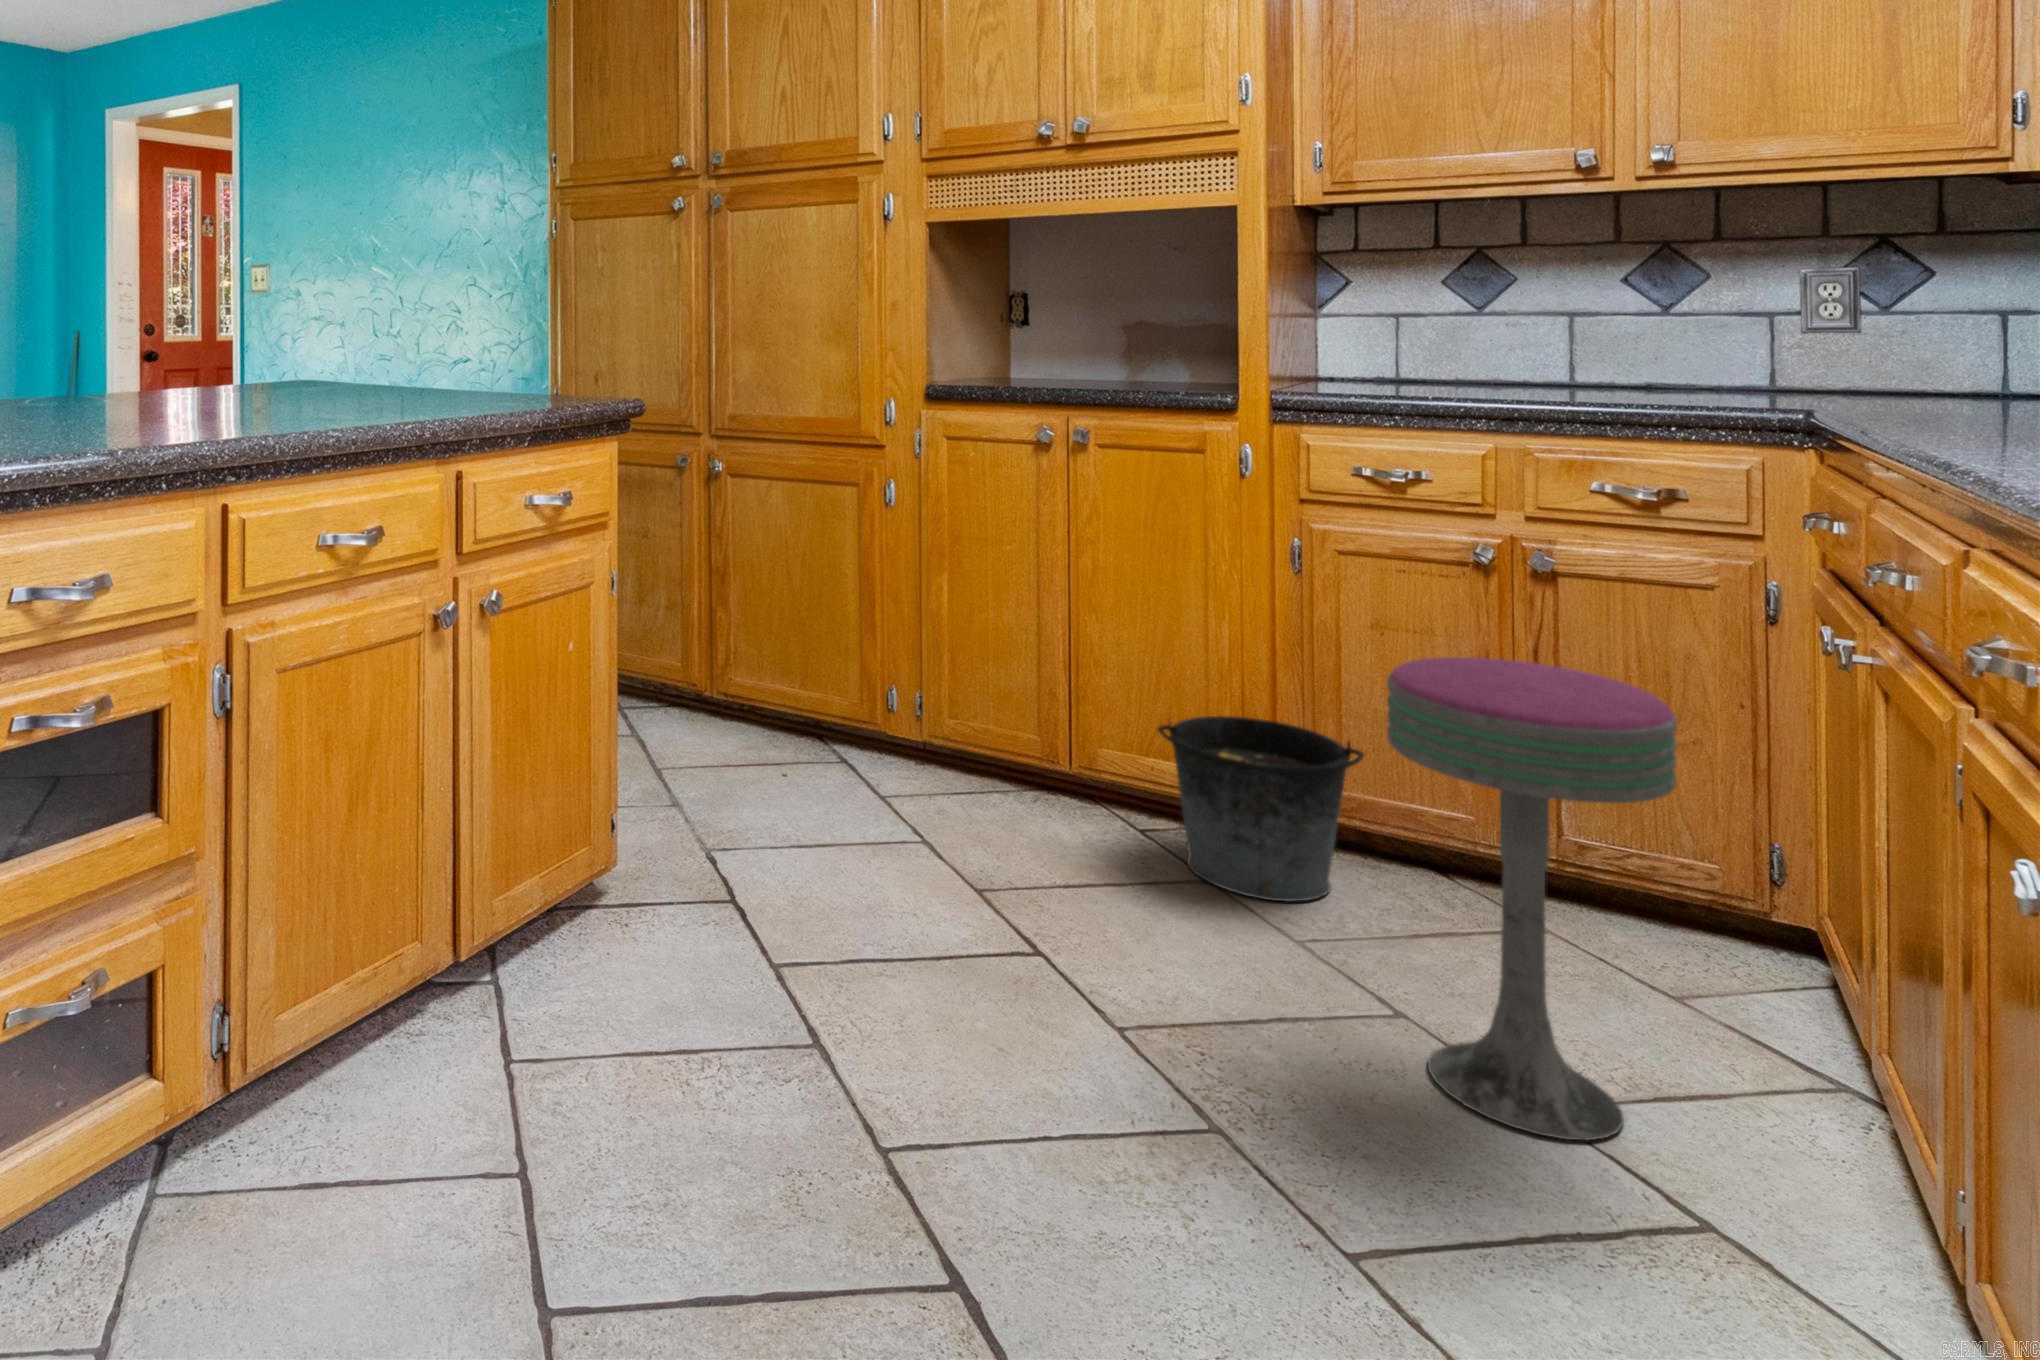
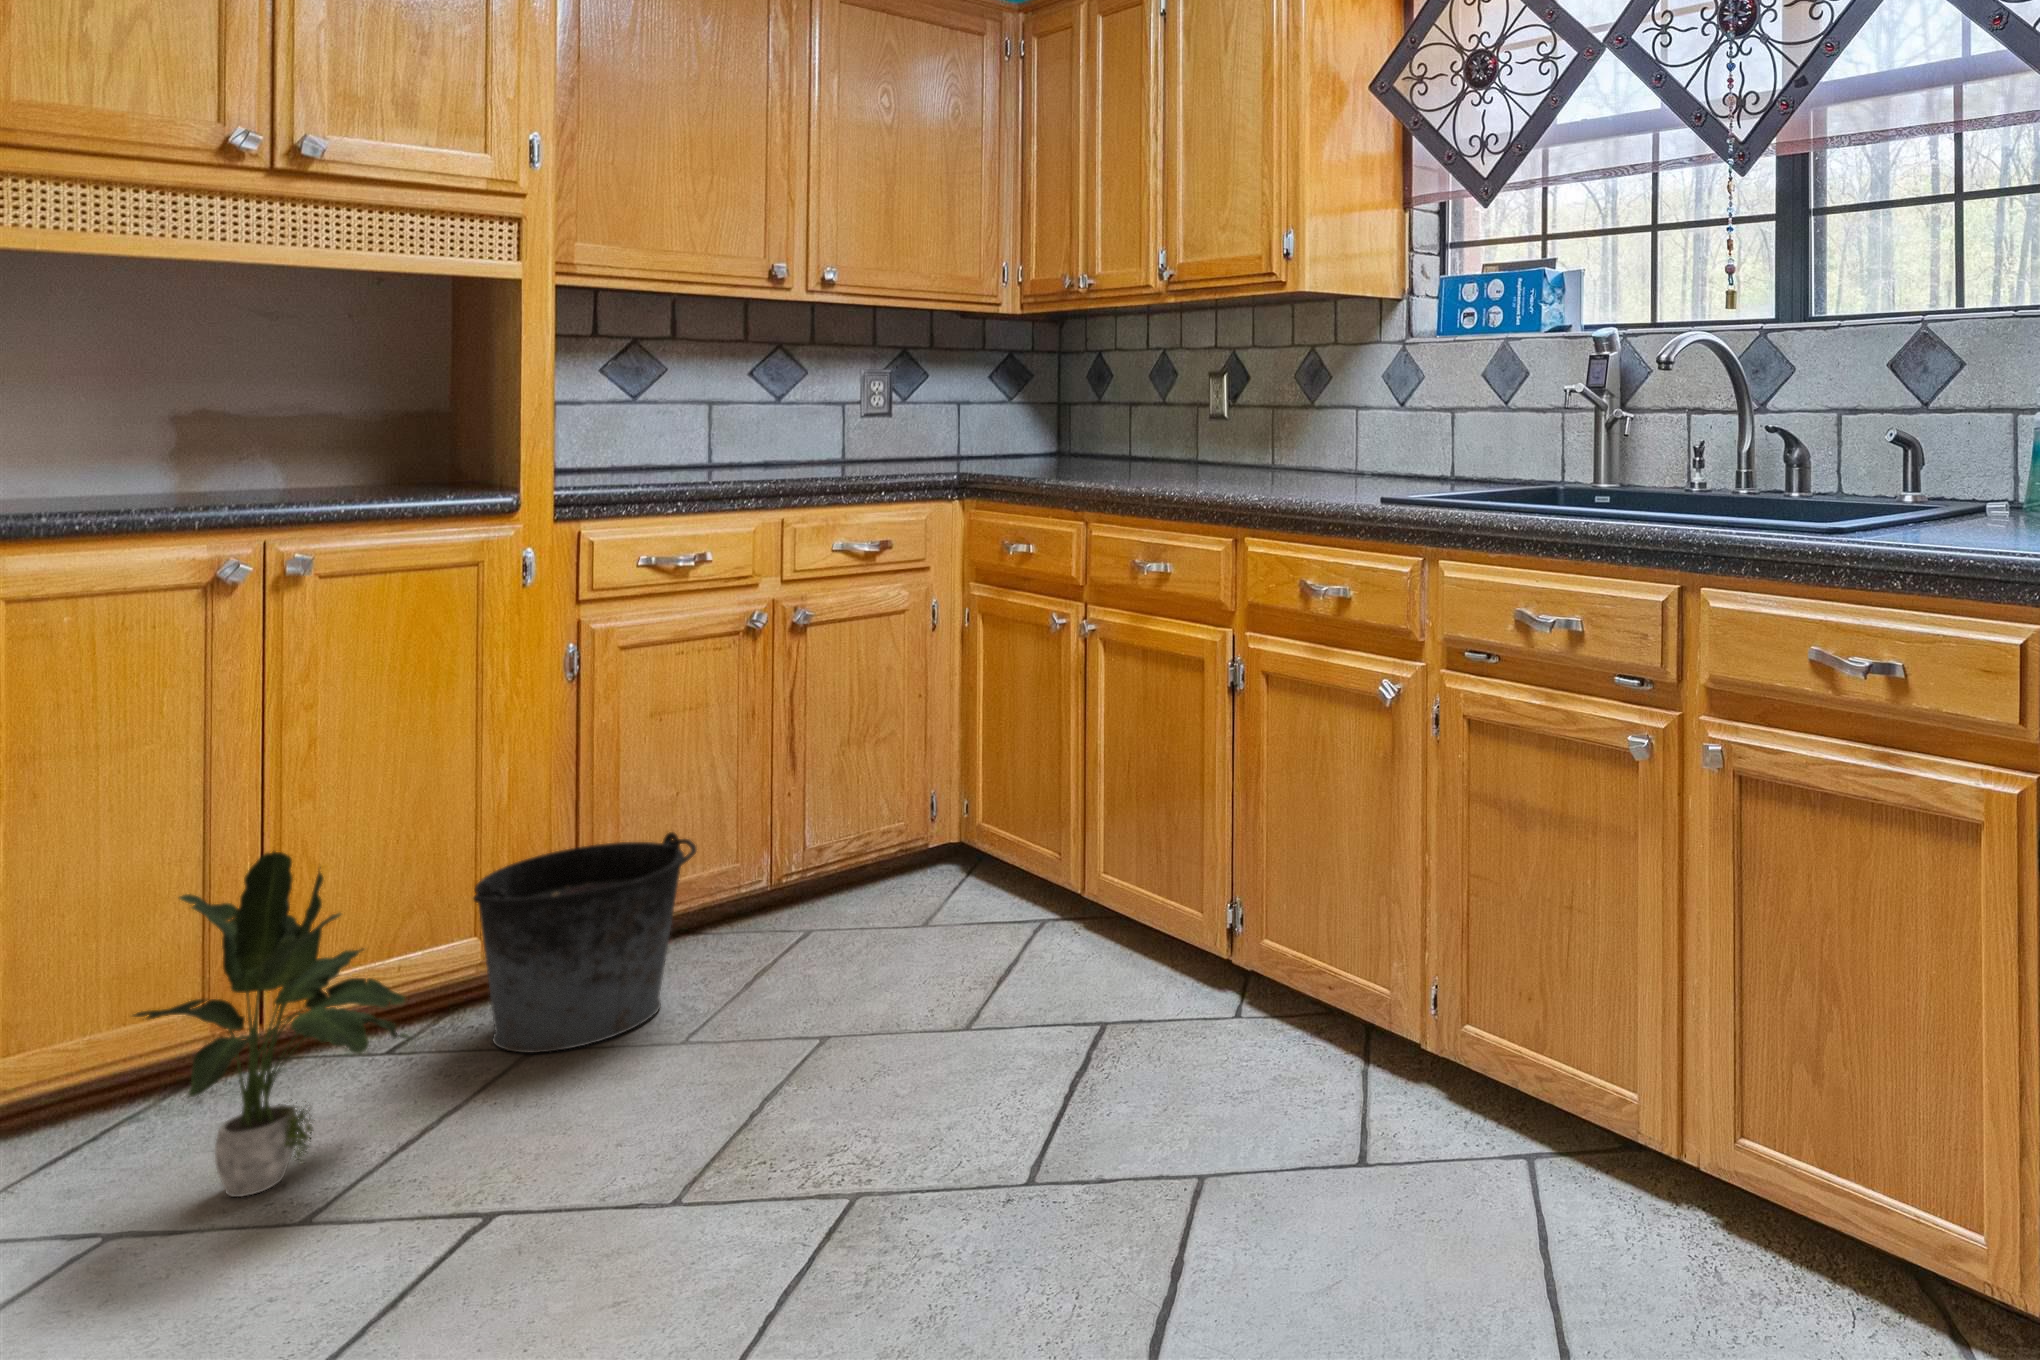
potted plant: none [897,635,1076,864] -> present [133,851,411,1197]
bar stool: present [1387,657,1677,1140] -> none [864,675,1063,1064]

